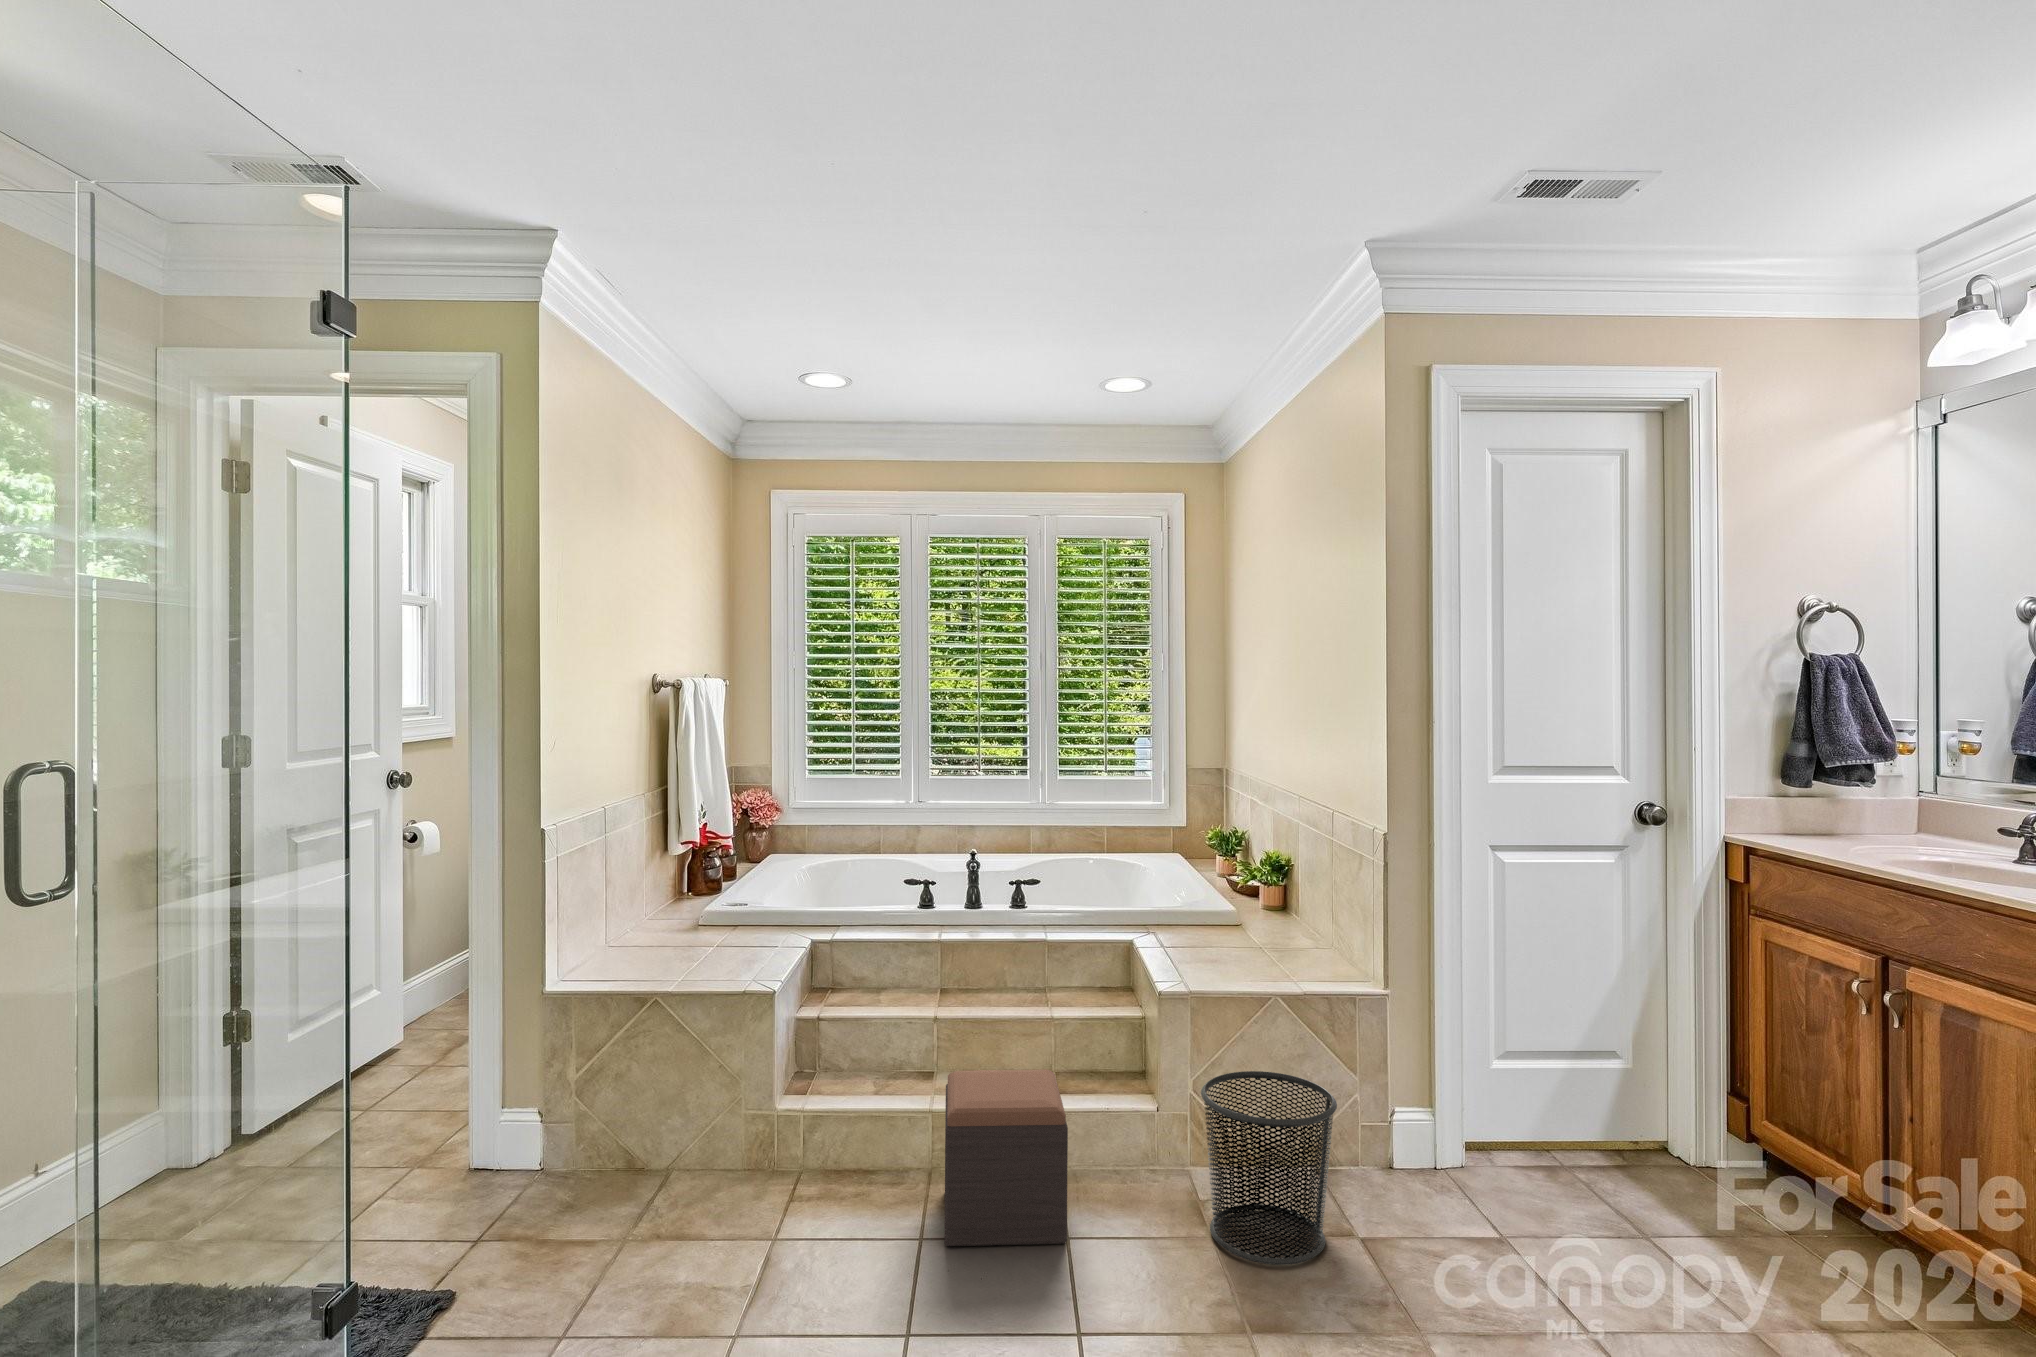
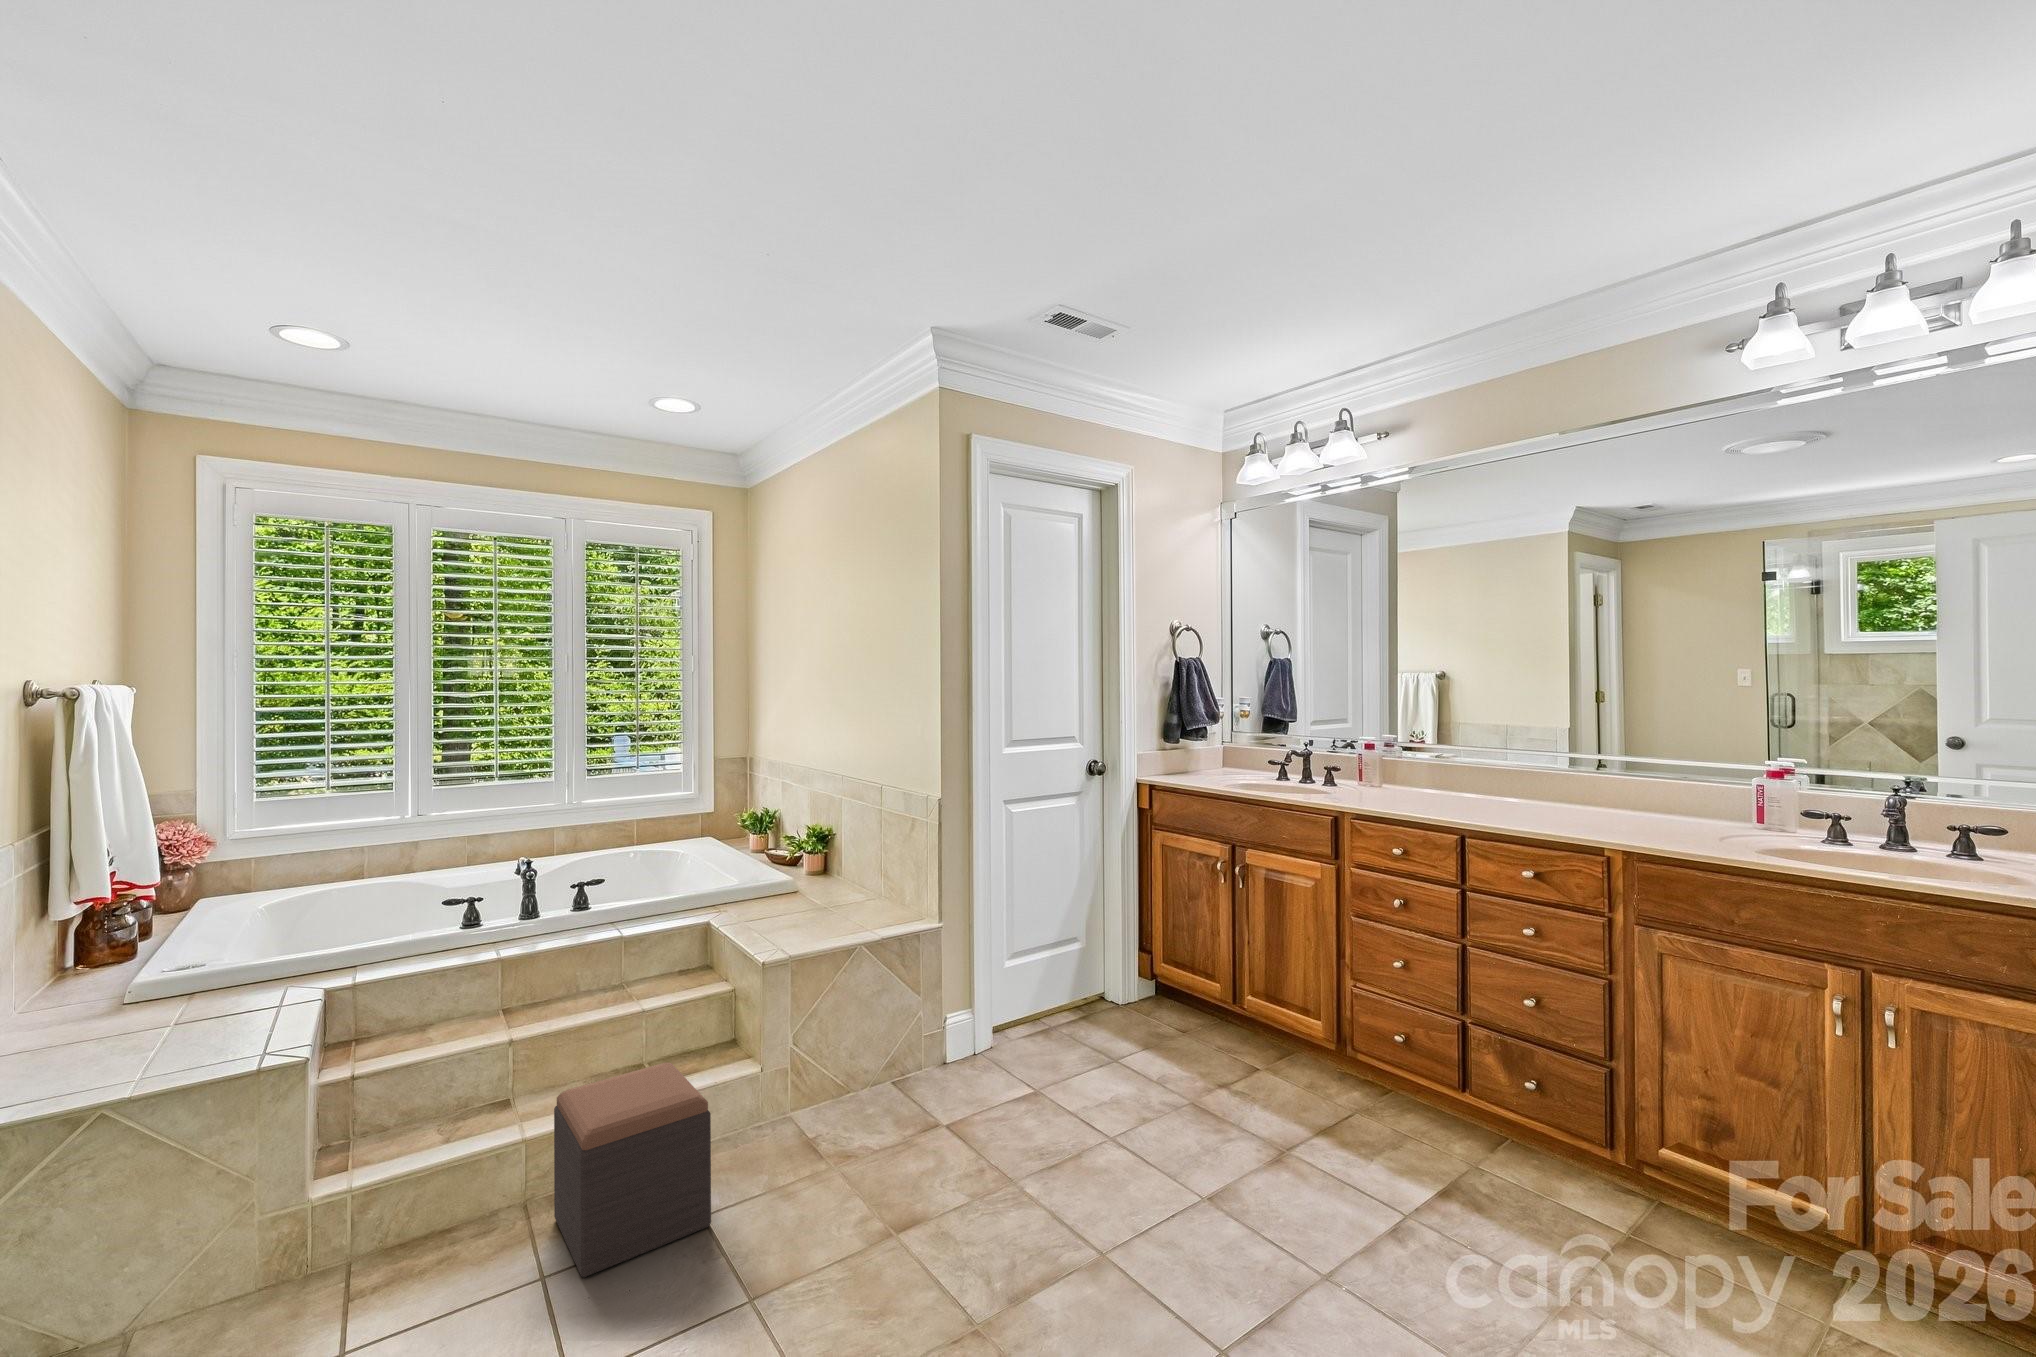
waste bin: present [1201,1071,1337,1265] -> none [824,1011,939,1179]

